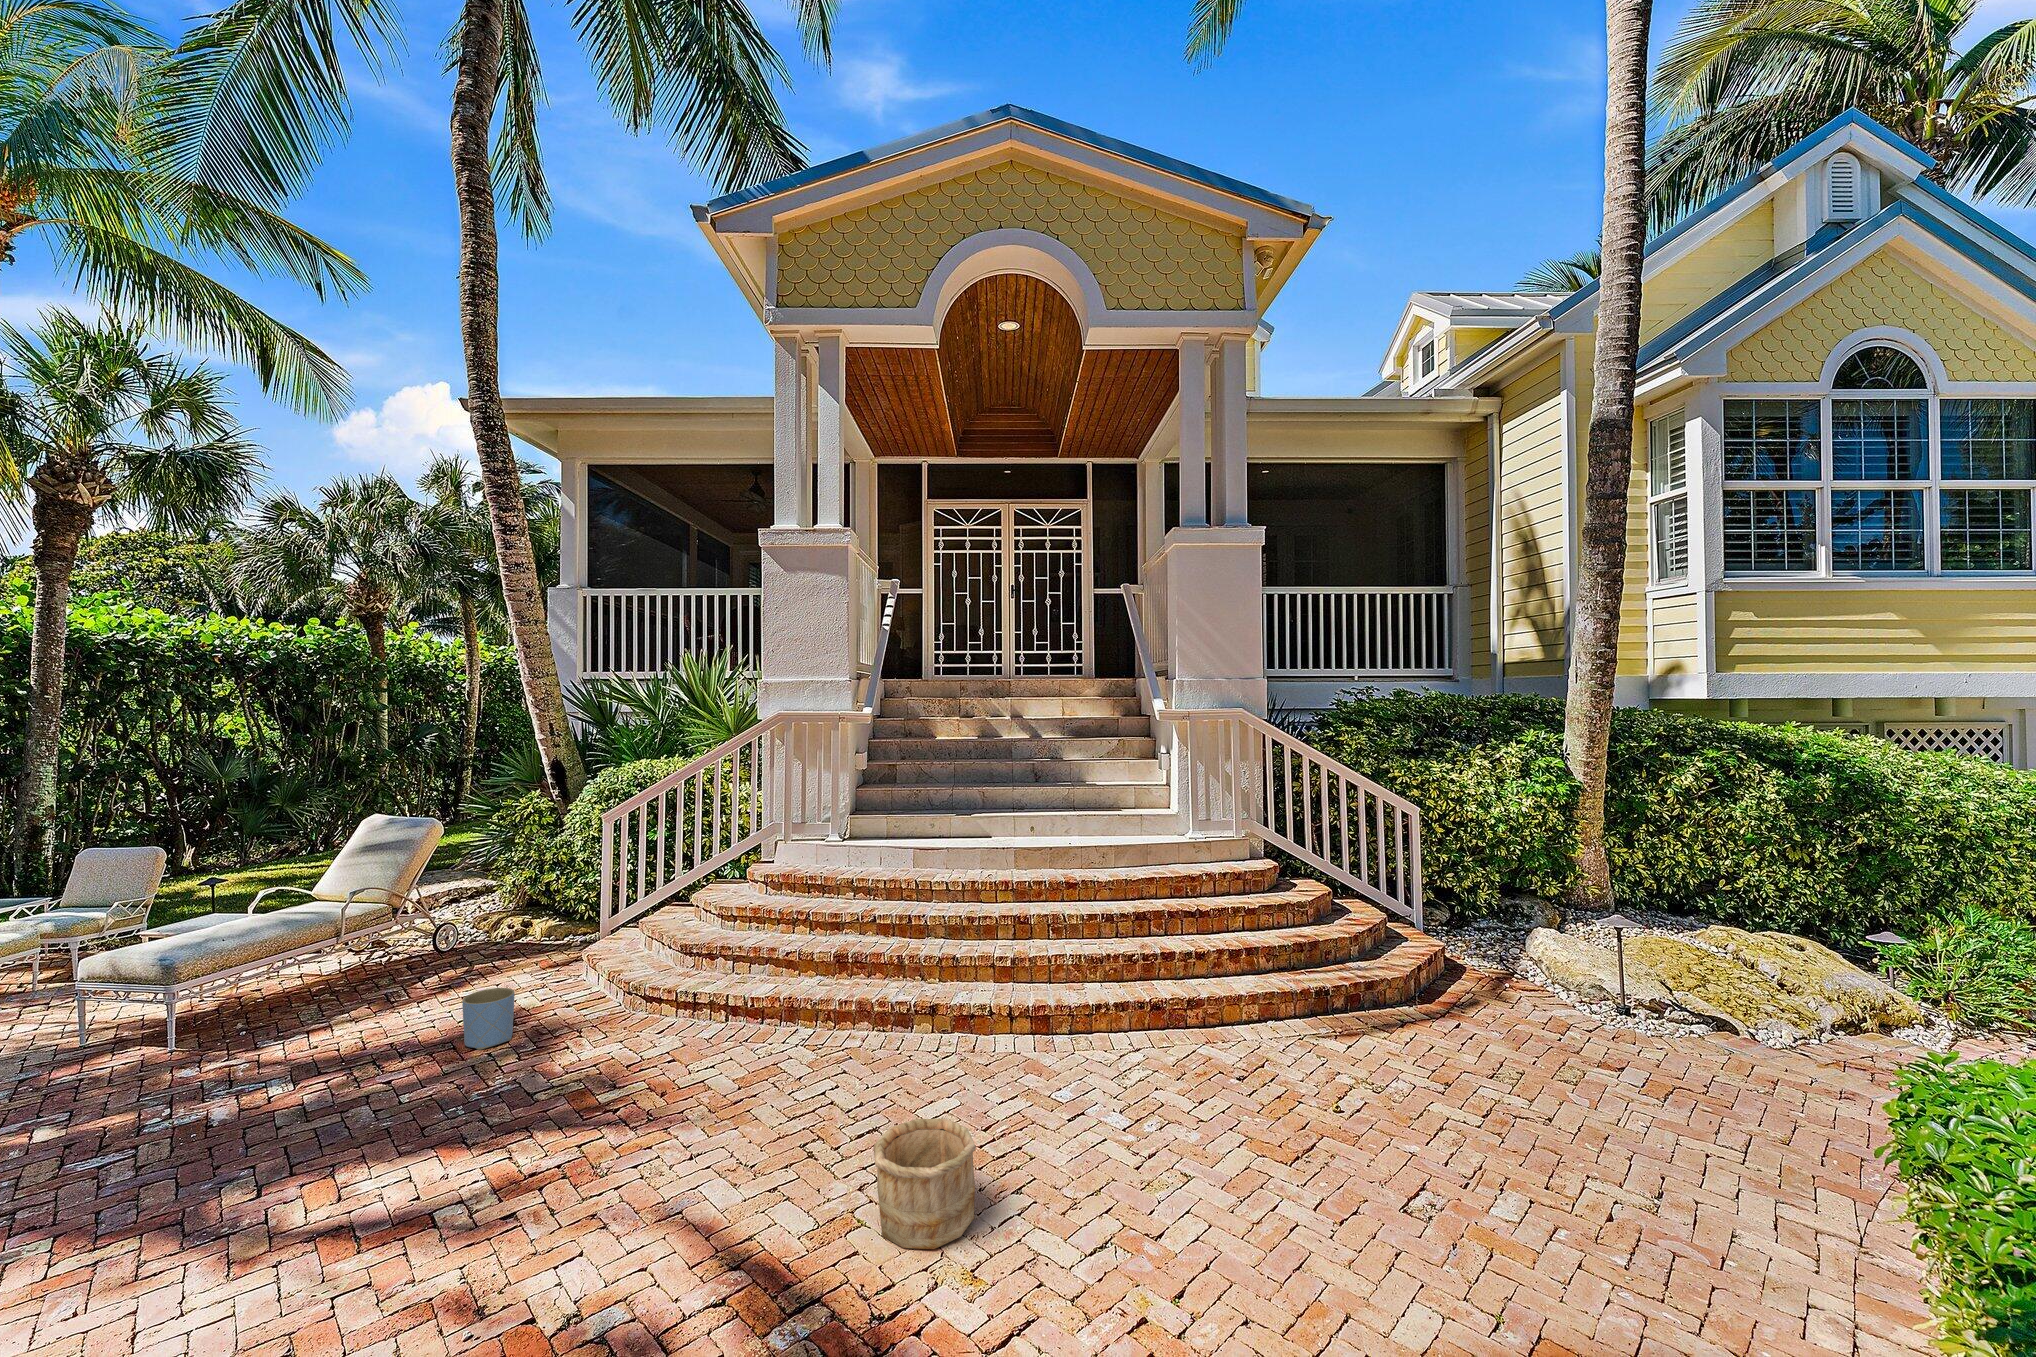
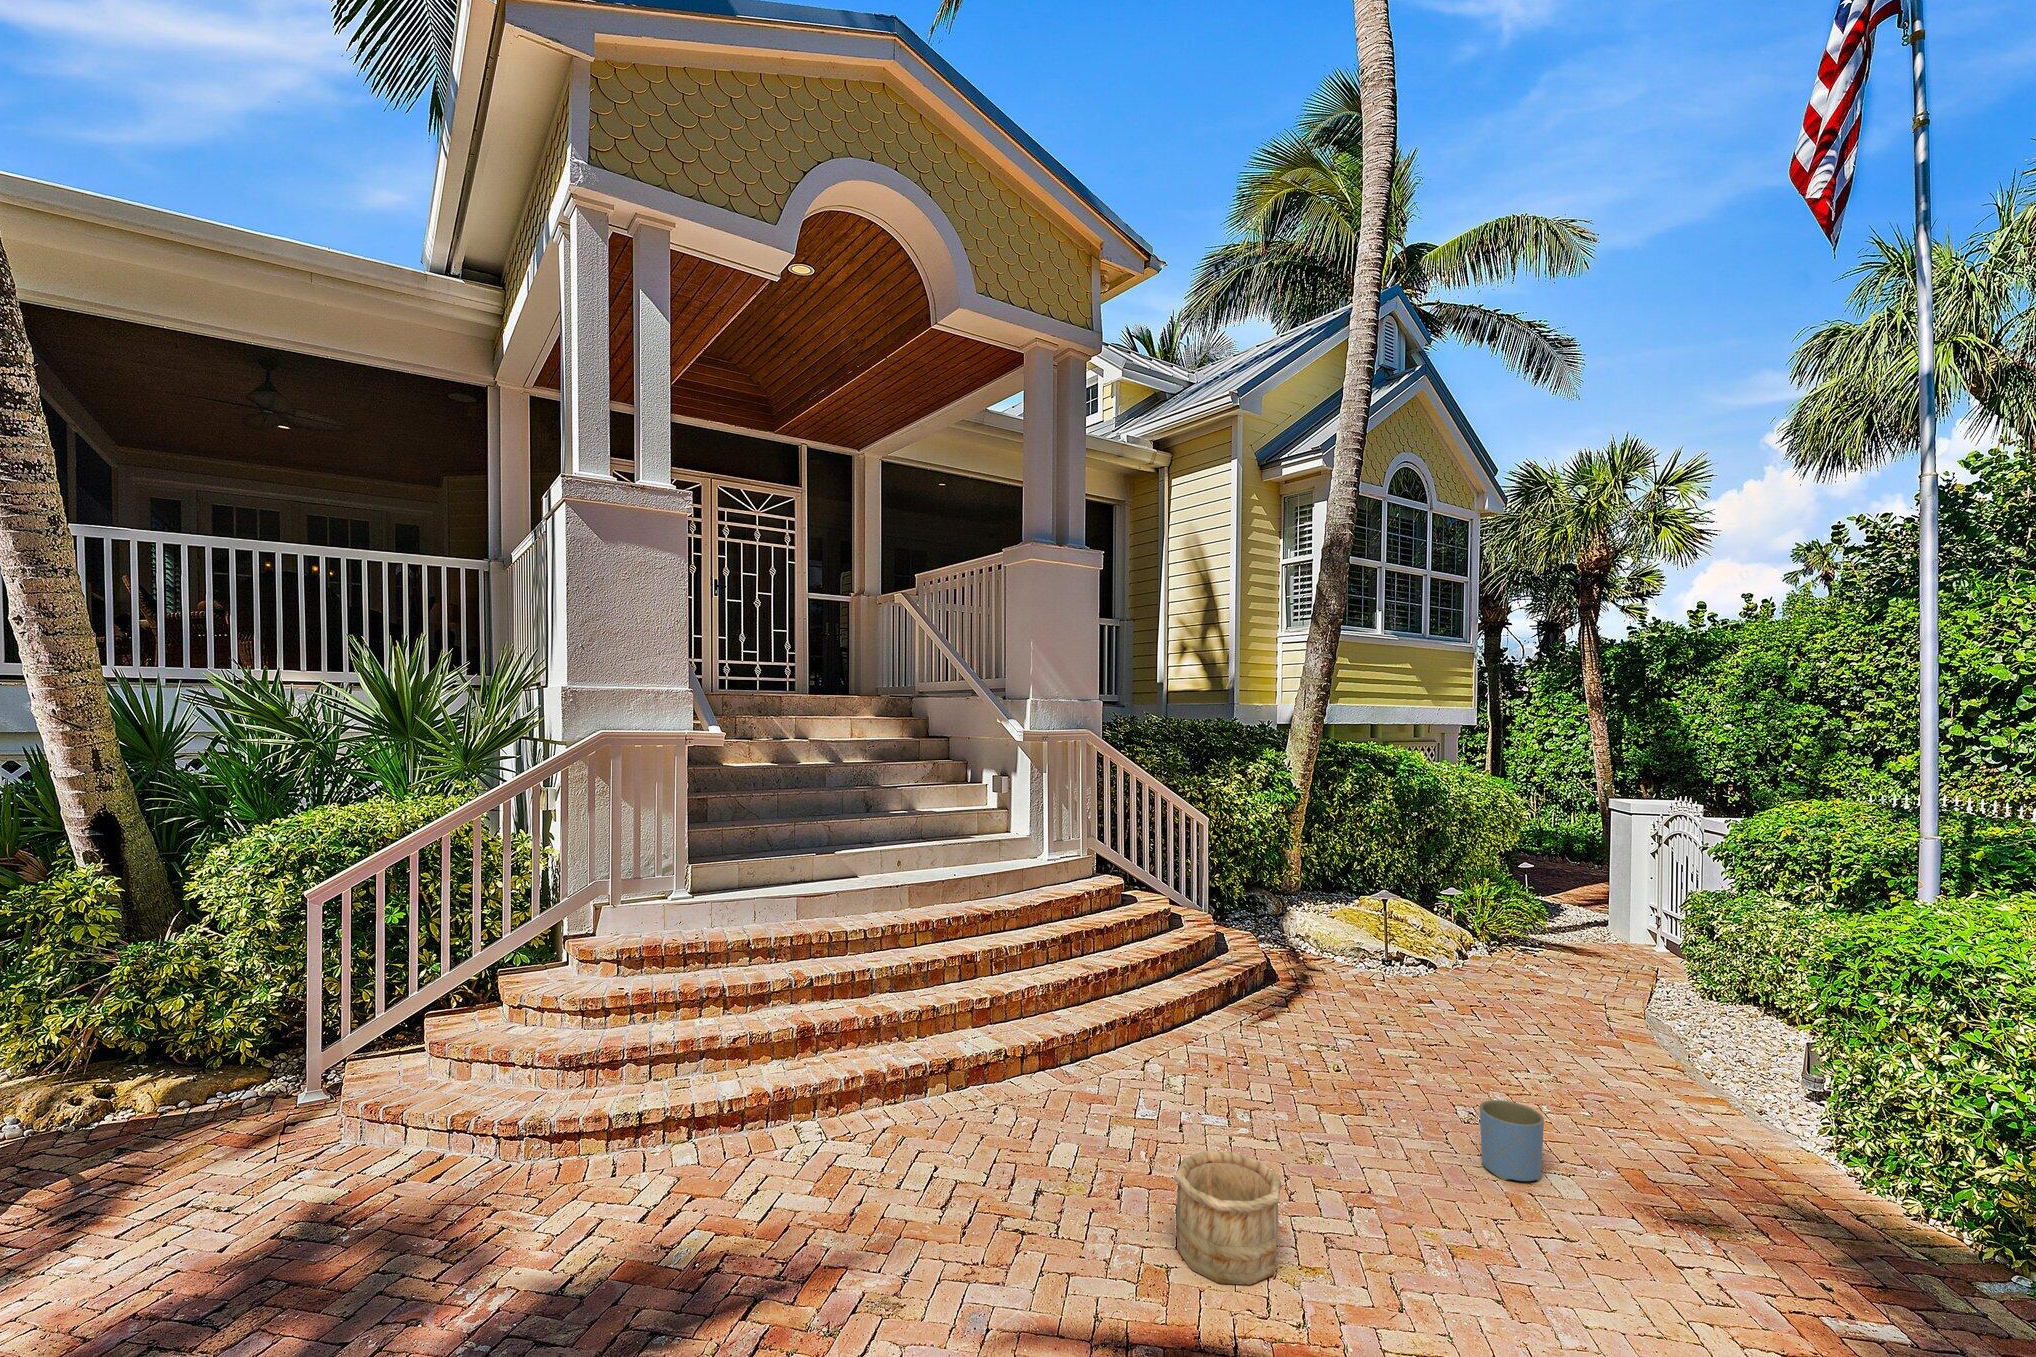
planter: present [462,988,515,1050] -> present [1480,1100,1544,1181]

